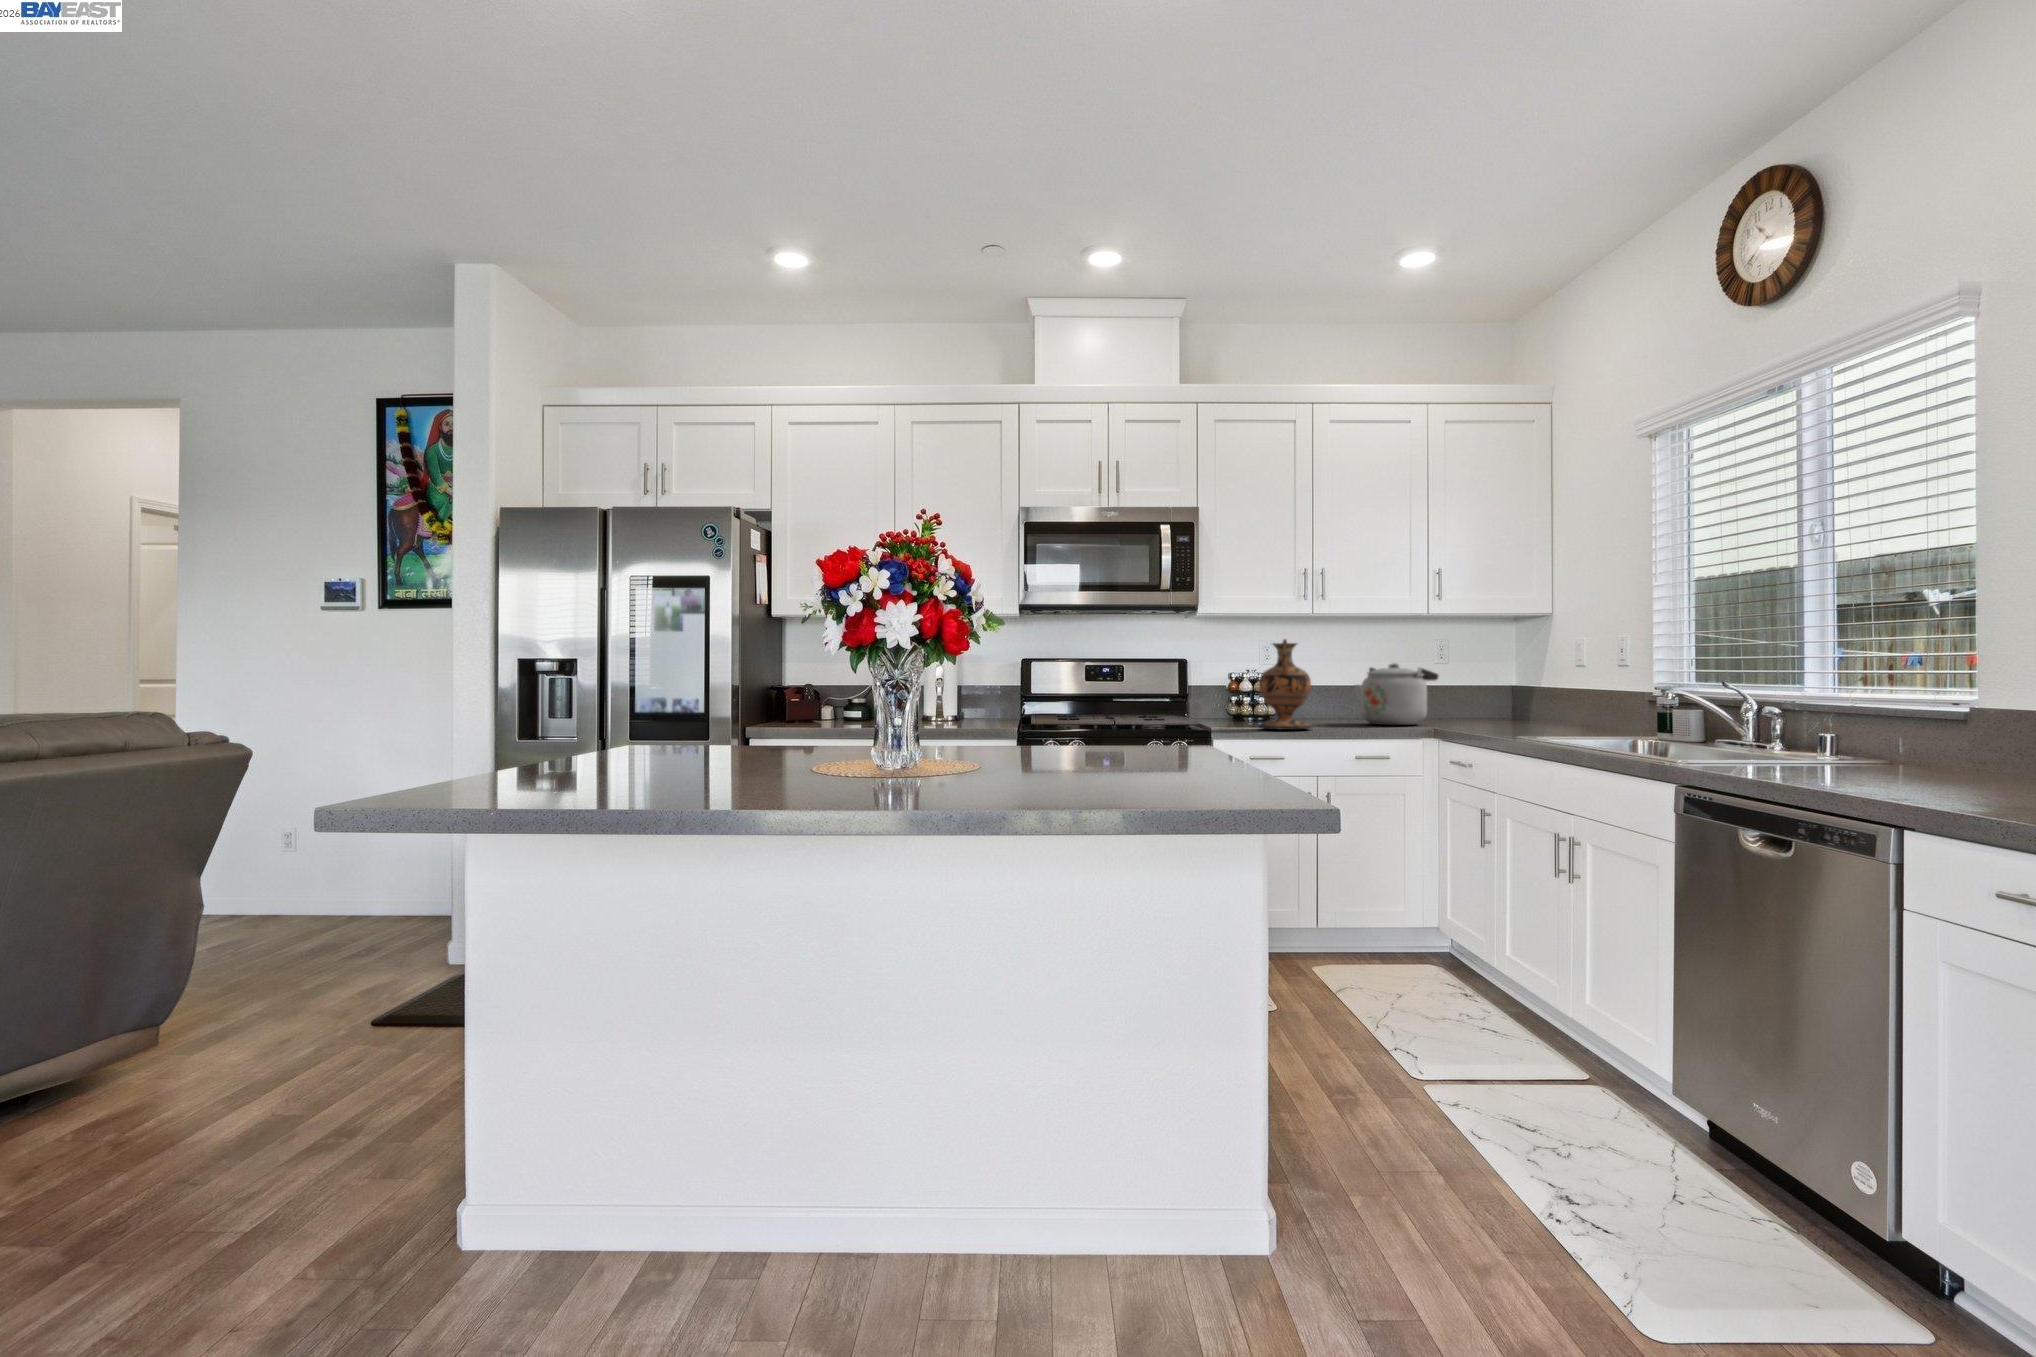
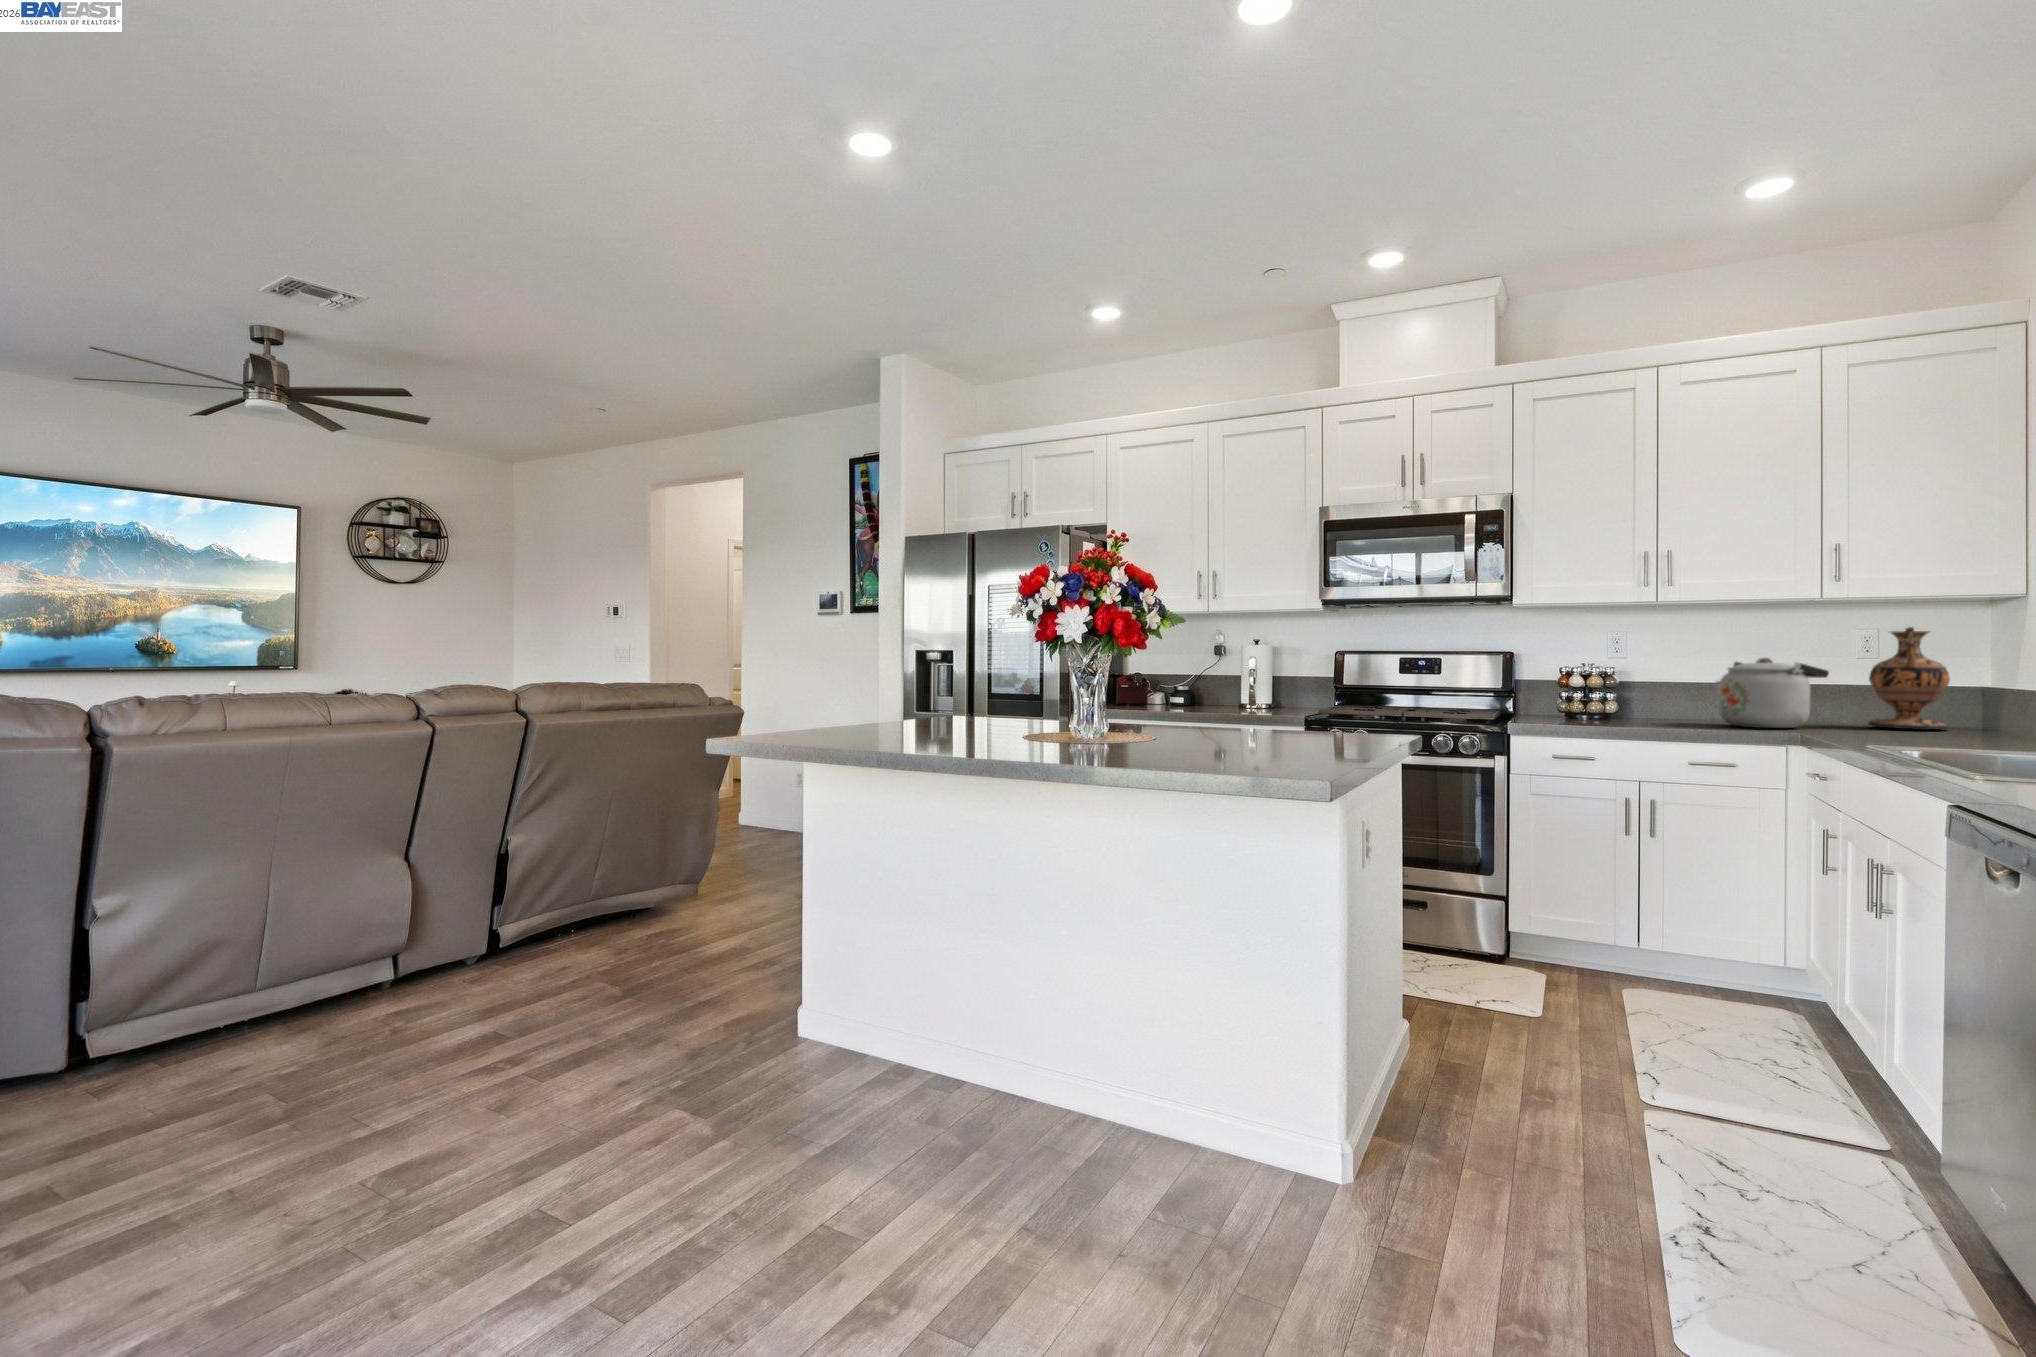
vase: present [1259,639,1311,730] -> present [1868,627,1950,730]

